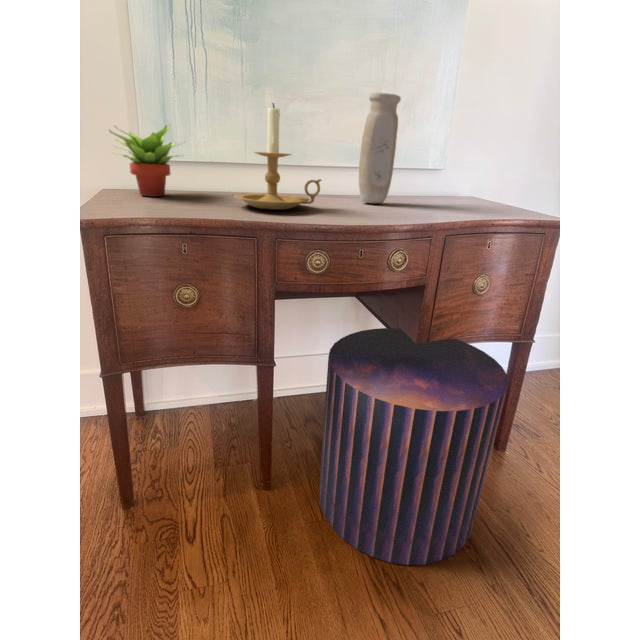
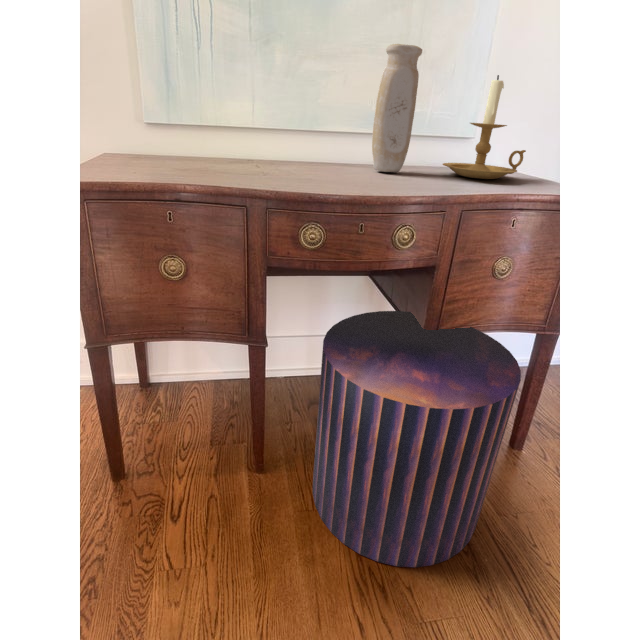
candle holder: present [234,103,322,210] -> present [443,75,526,179]
succulent plant: present [109,125,176,196] -> none [98,81,183,160]

